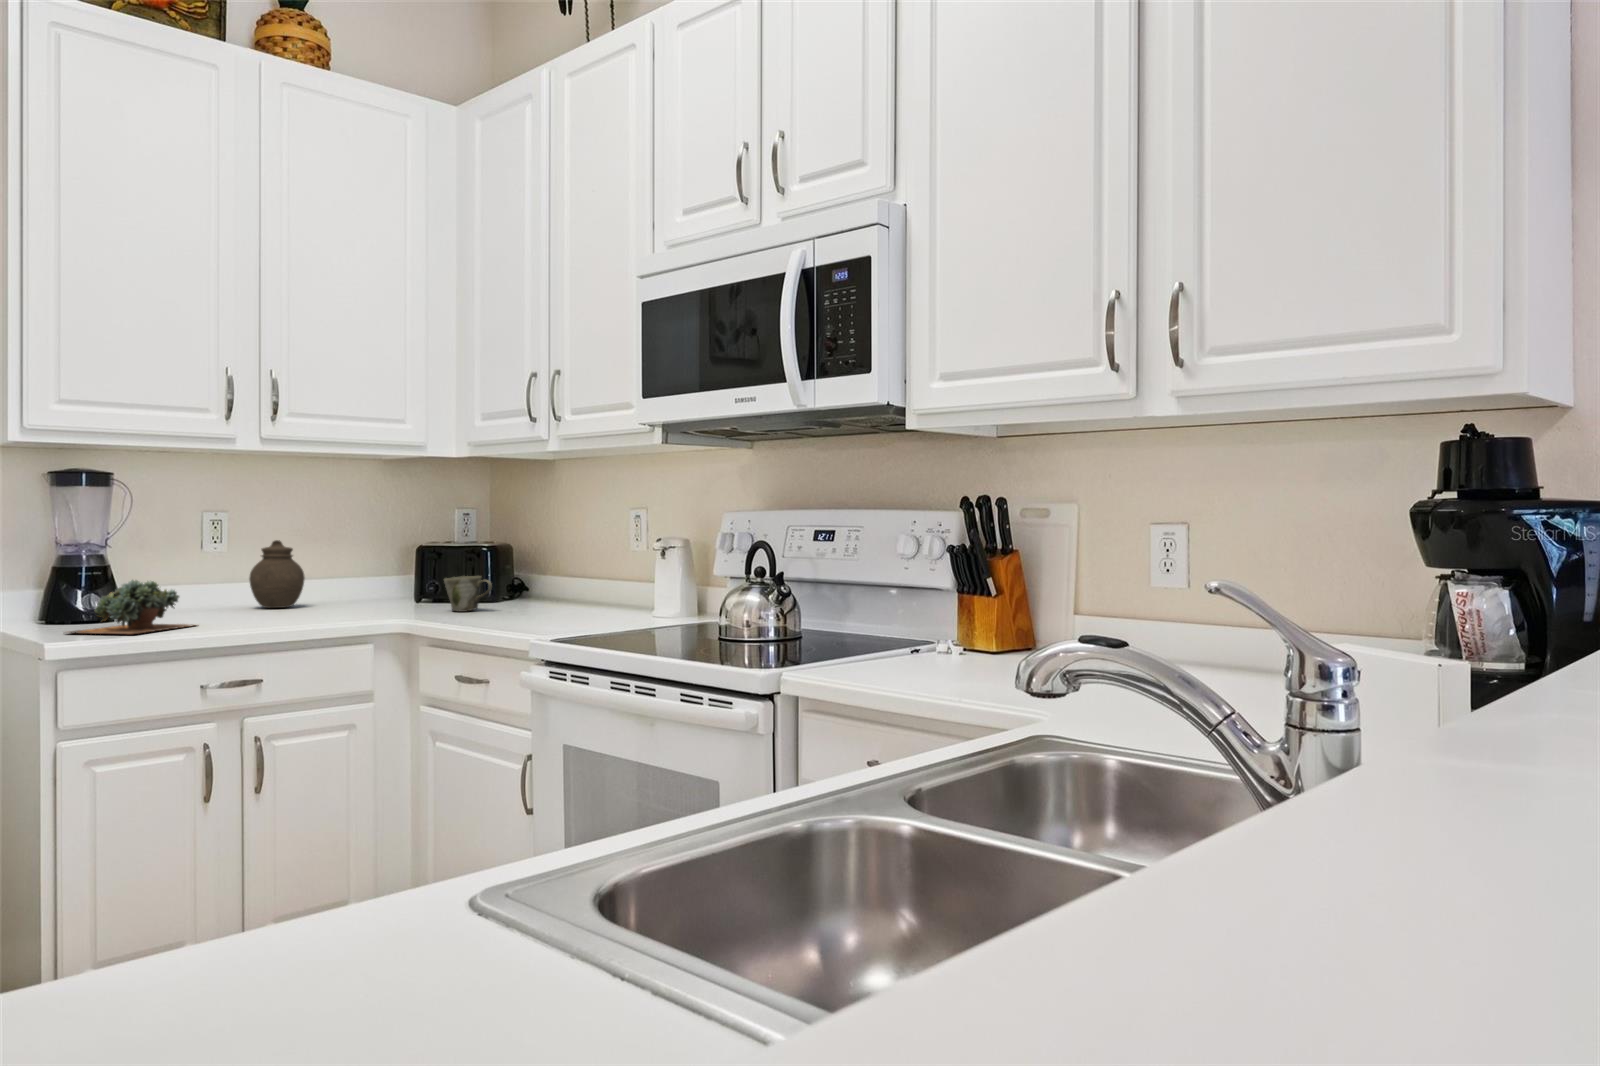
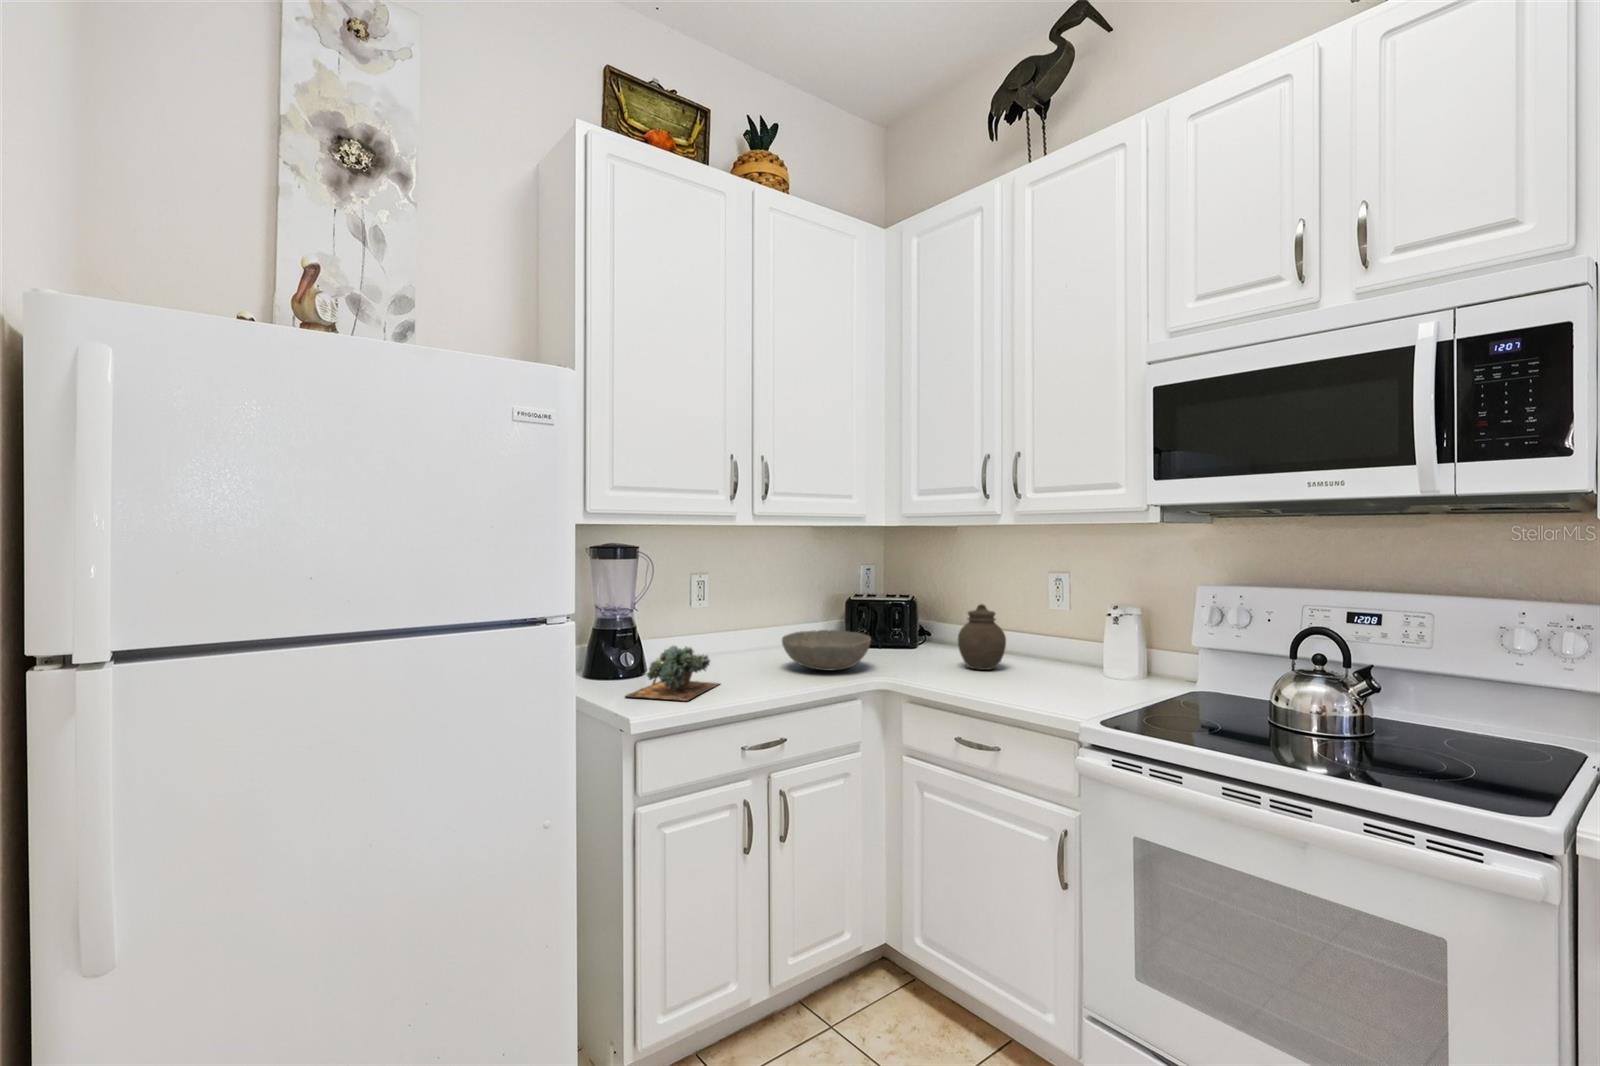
jar: present [249,540,305,608] -> present [958,604,1006,670]
bowl: none [295,575,405,616] -> present [782,630,871,670]
mug: present [444,576,492,612] -> none [893,630,936,663]

